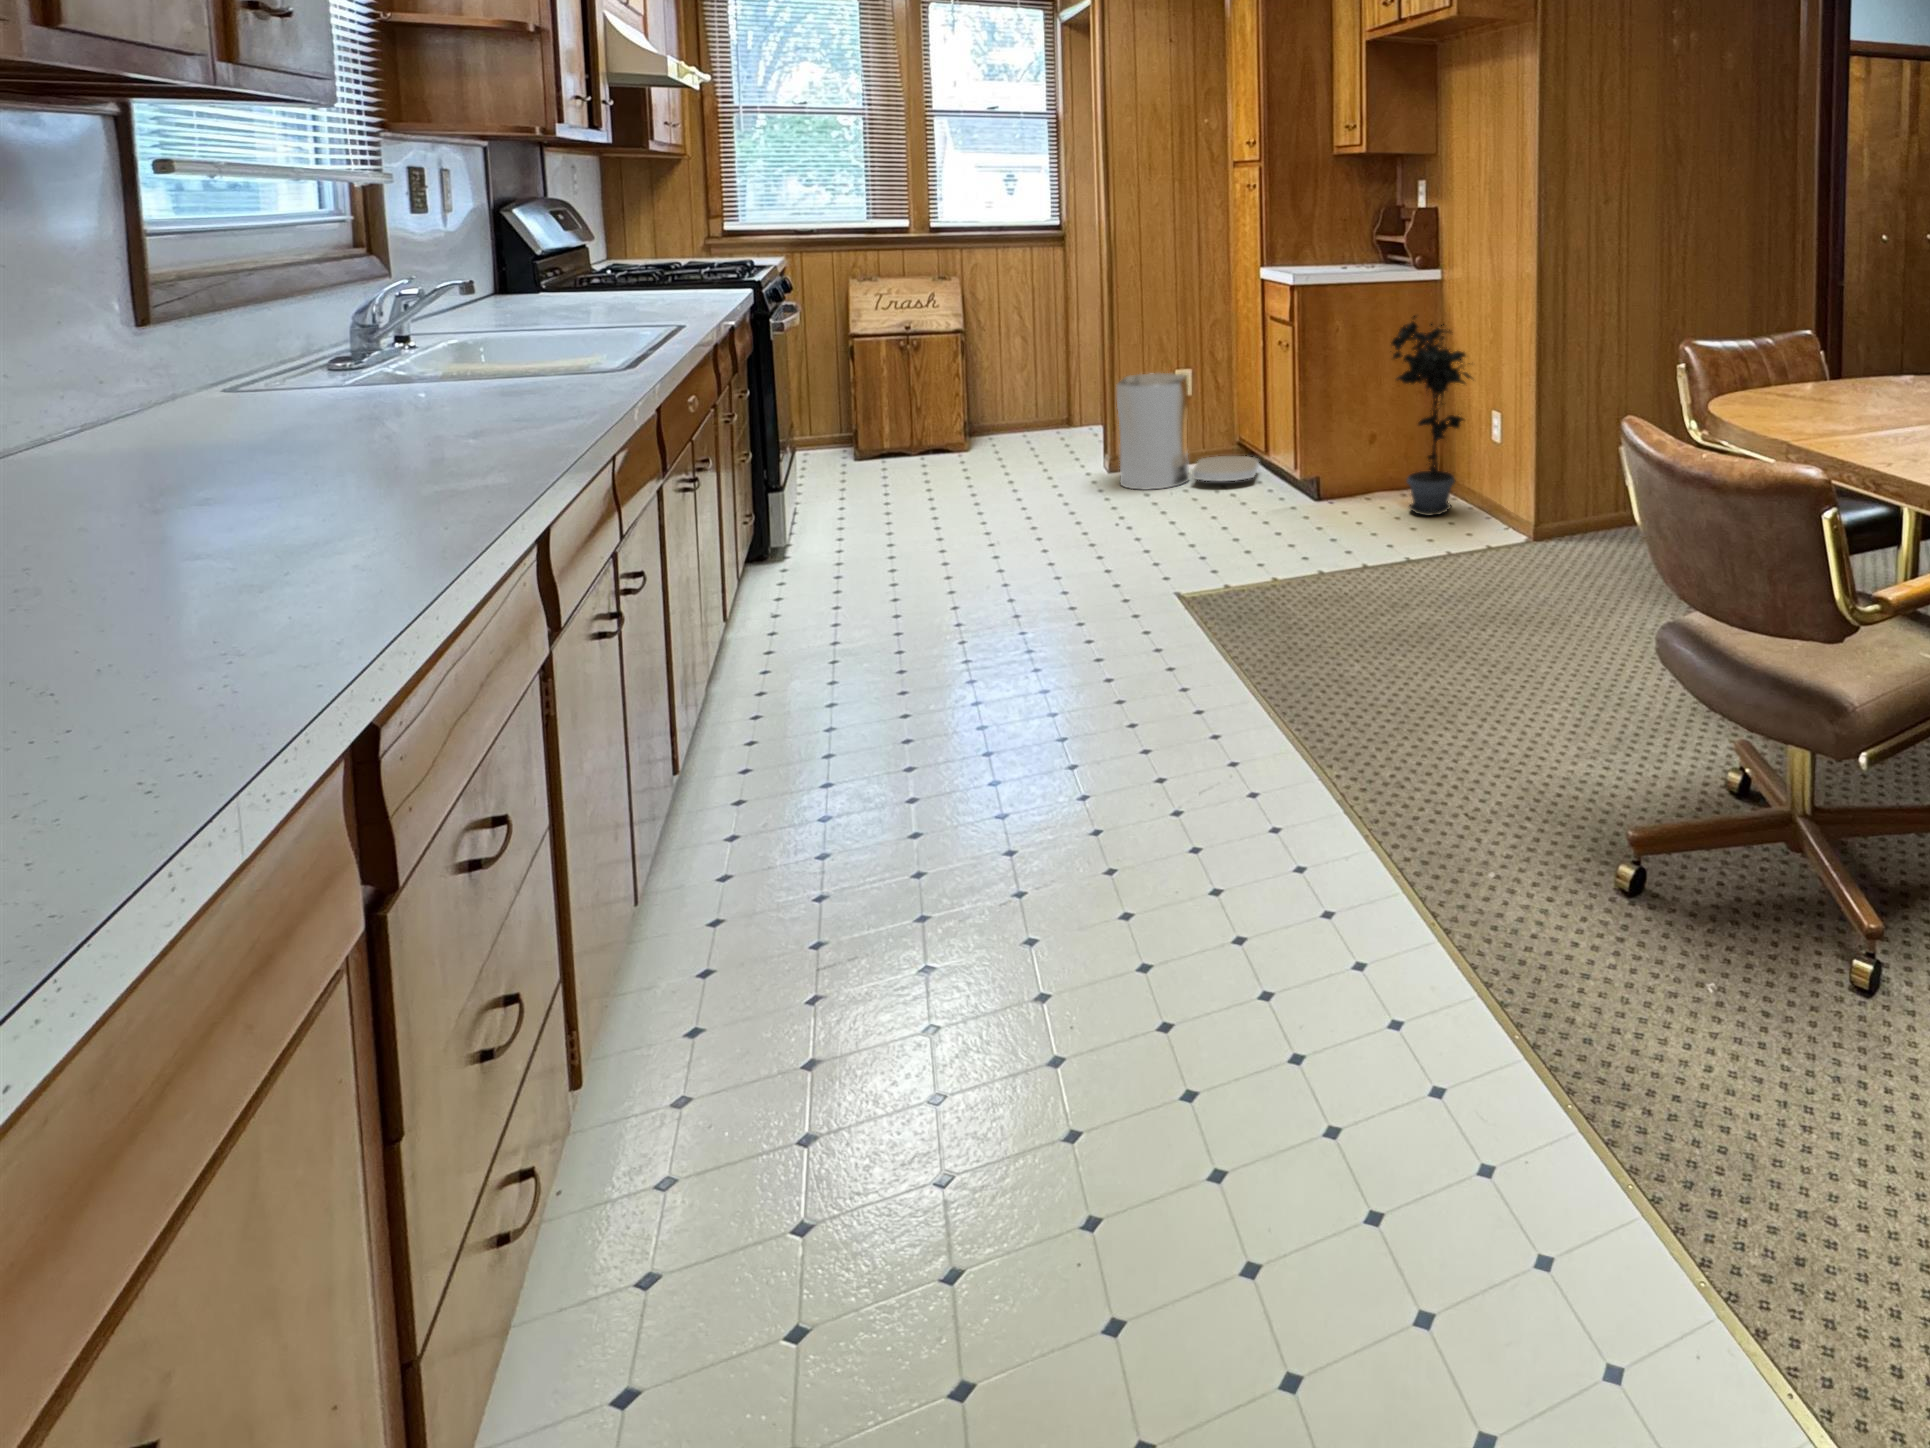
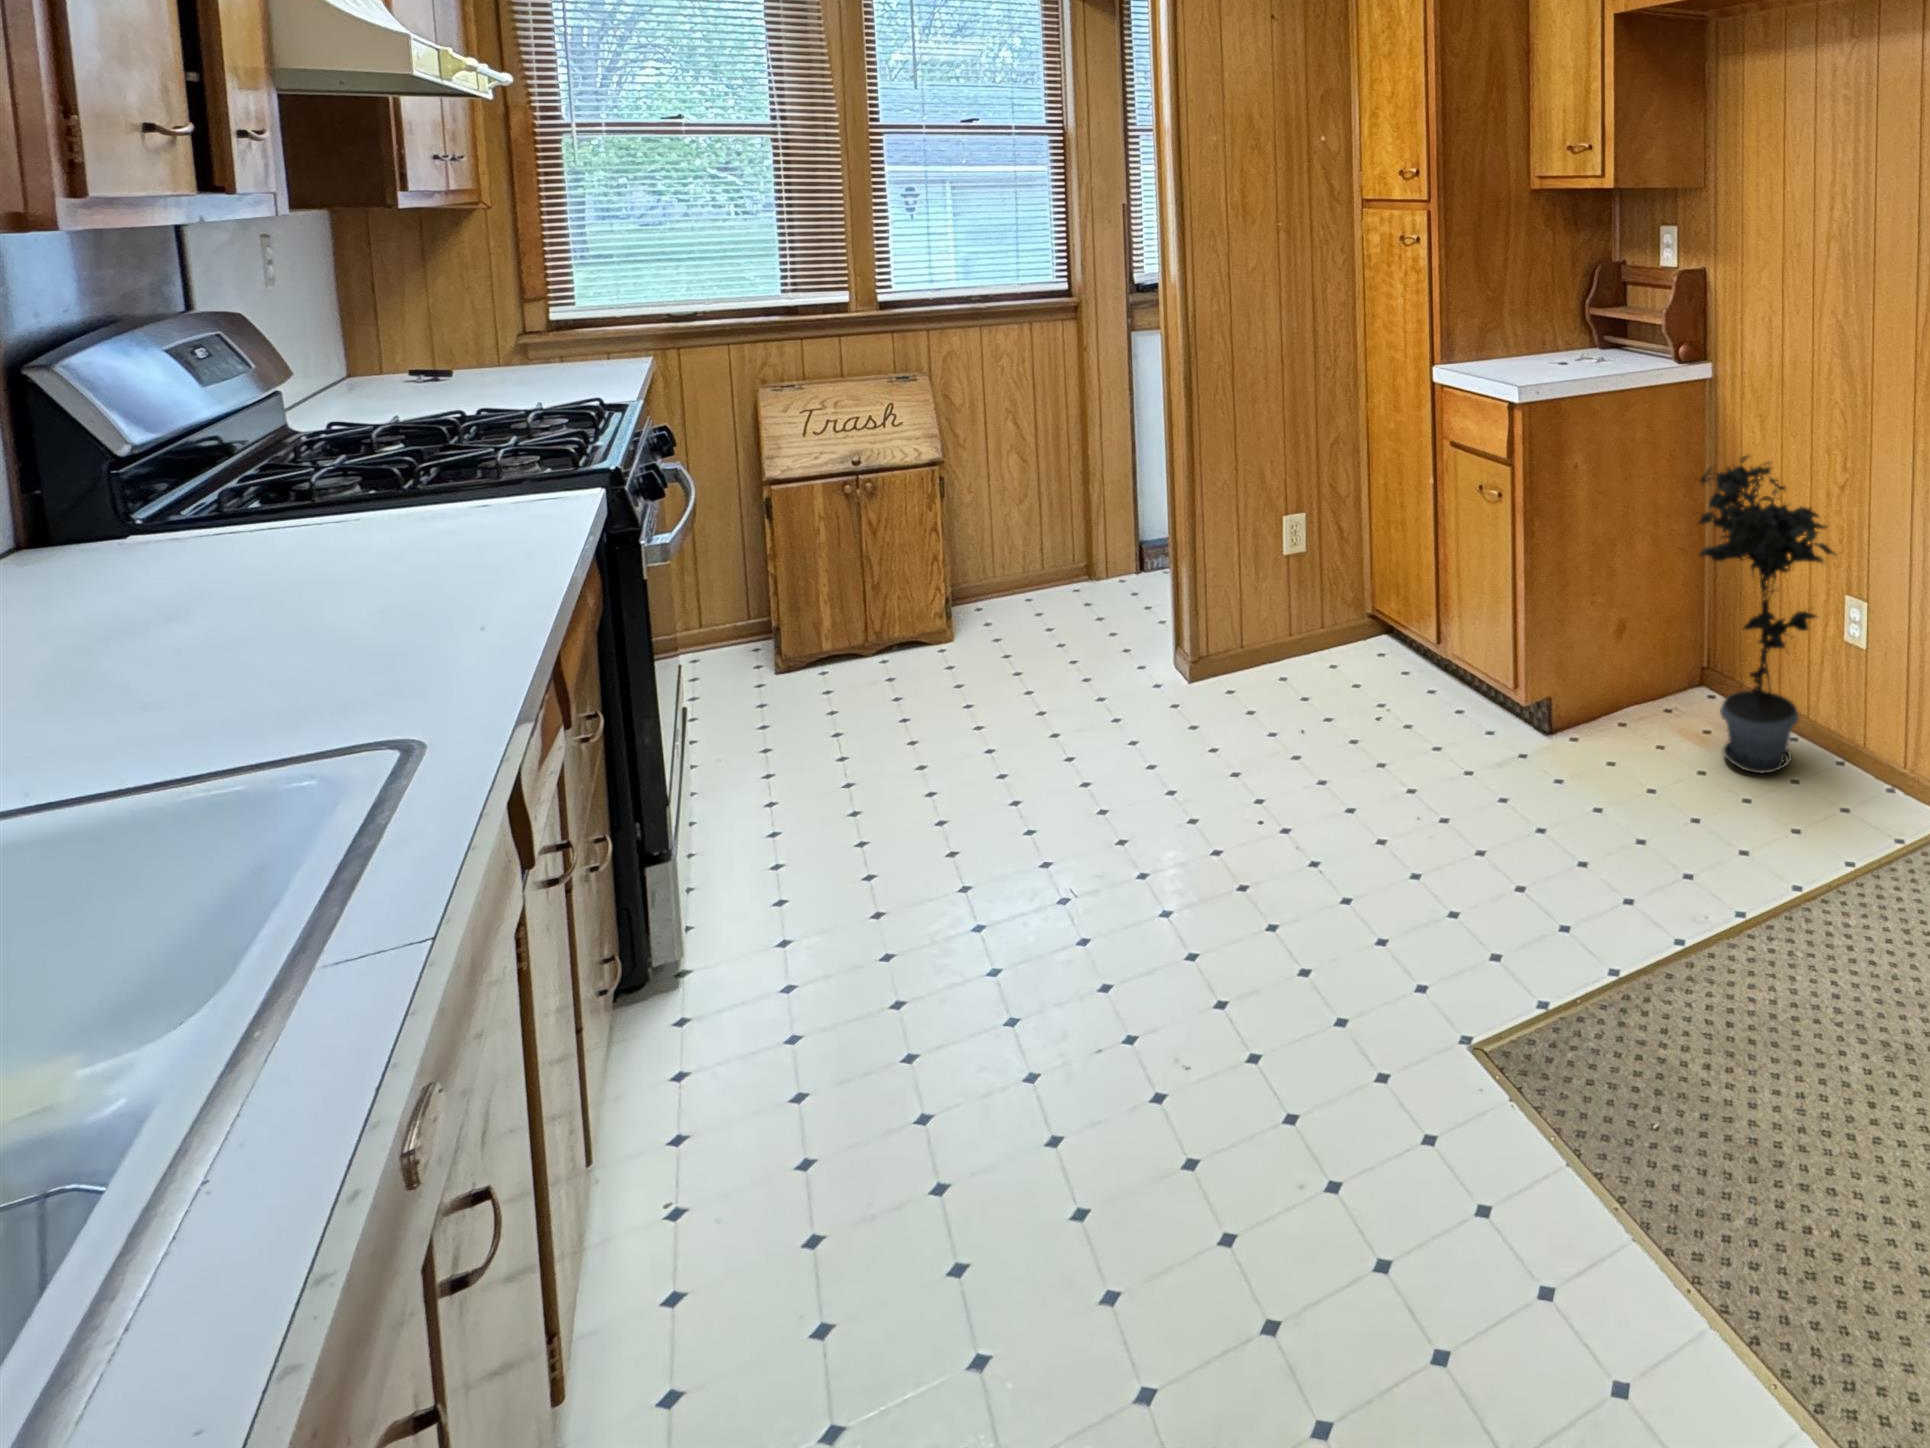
trash can: present [1117,373,1259,490] -> none [1221,530,1438,728]

